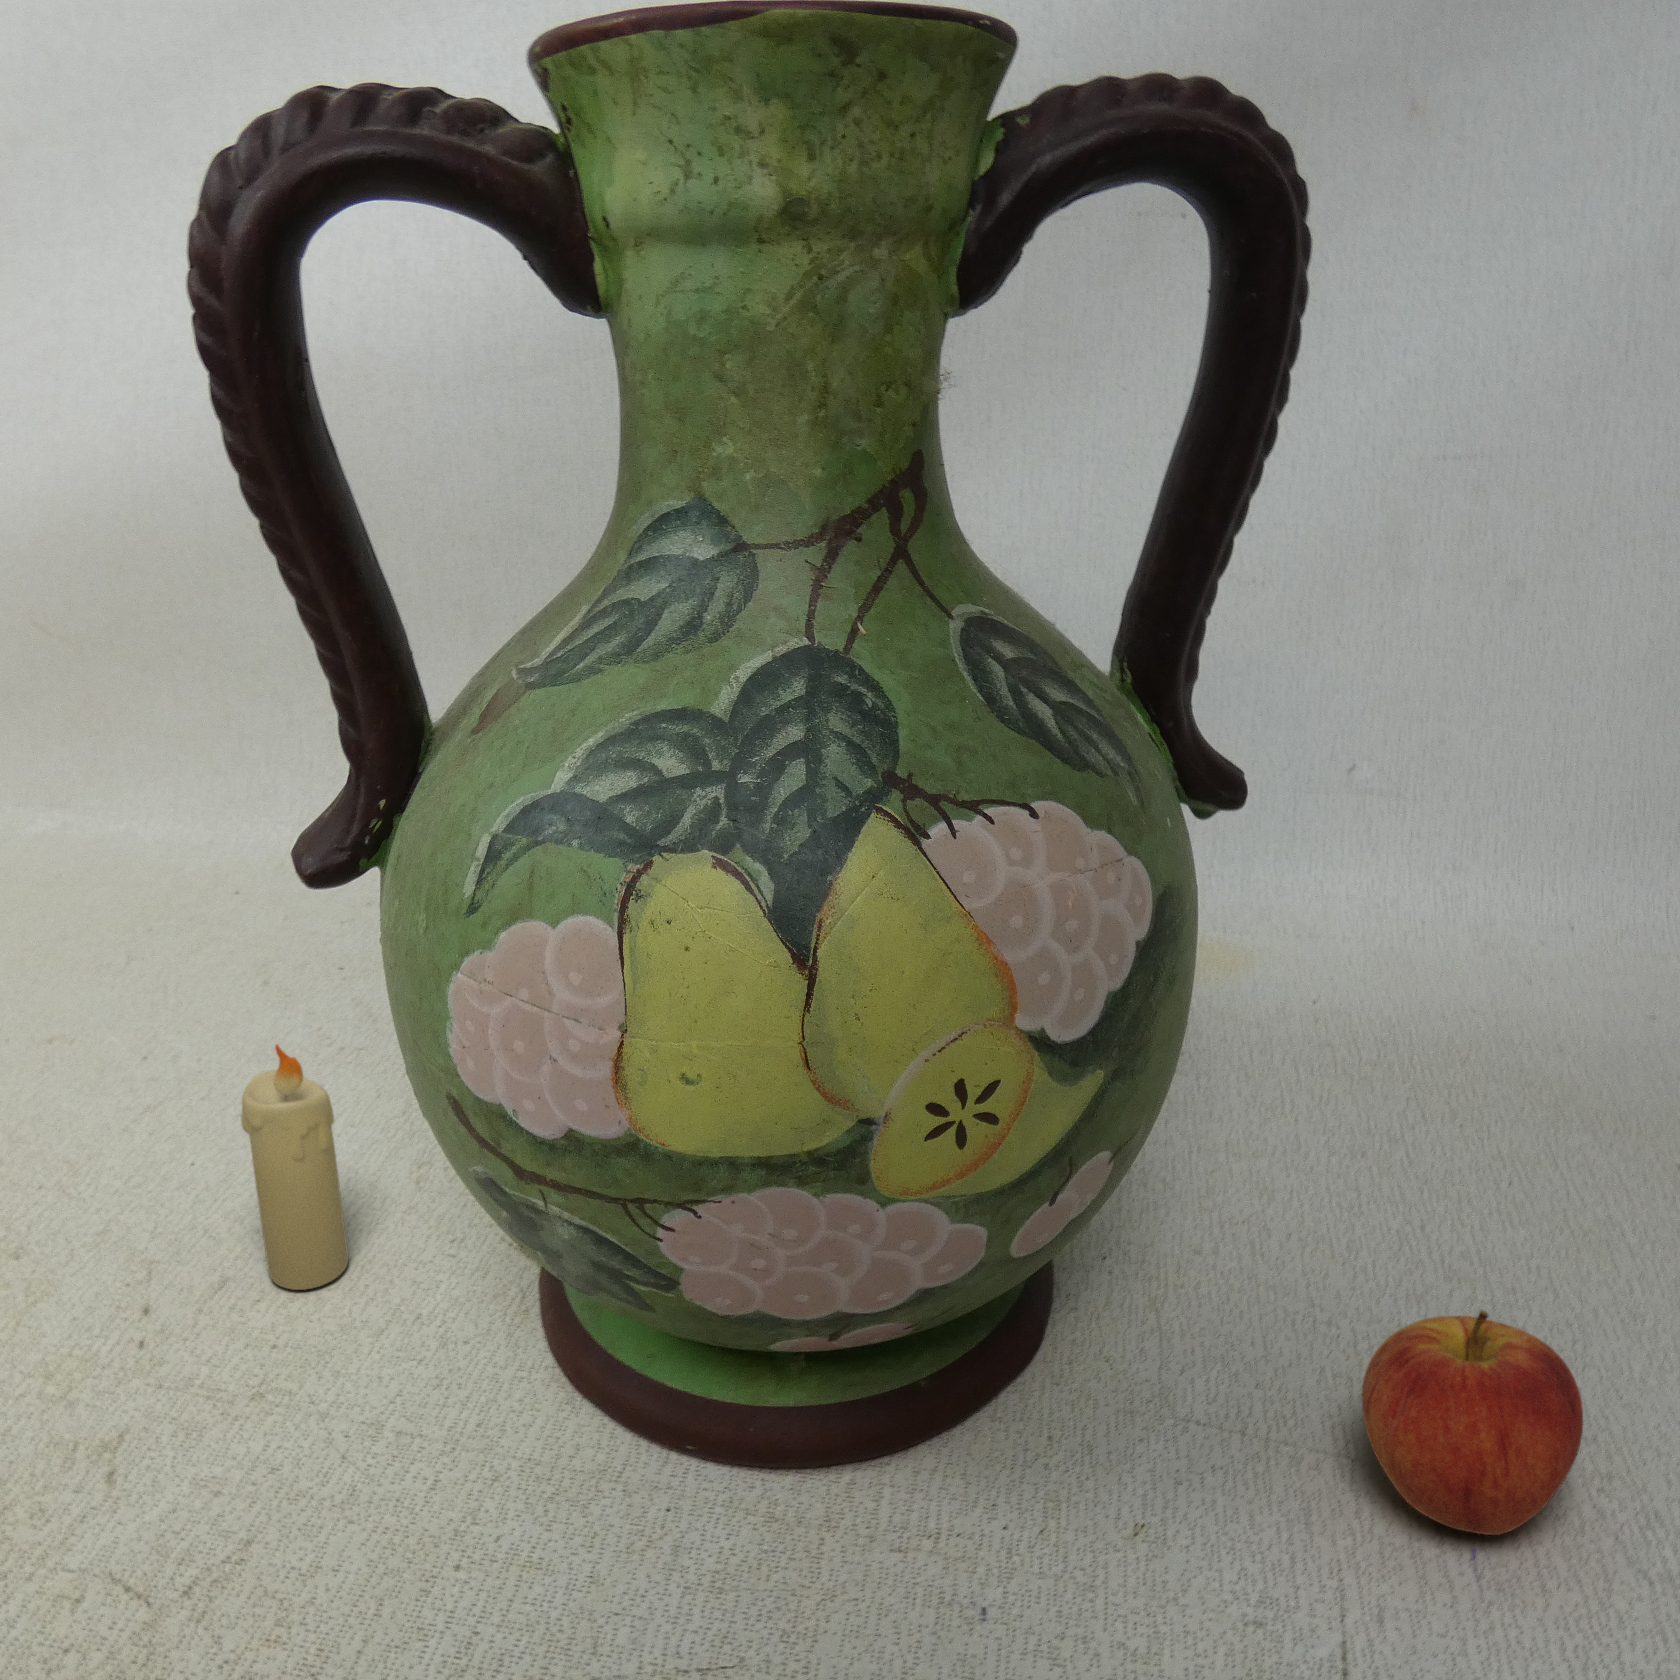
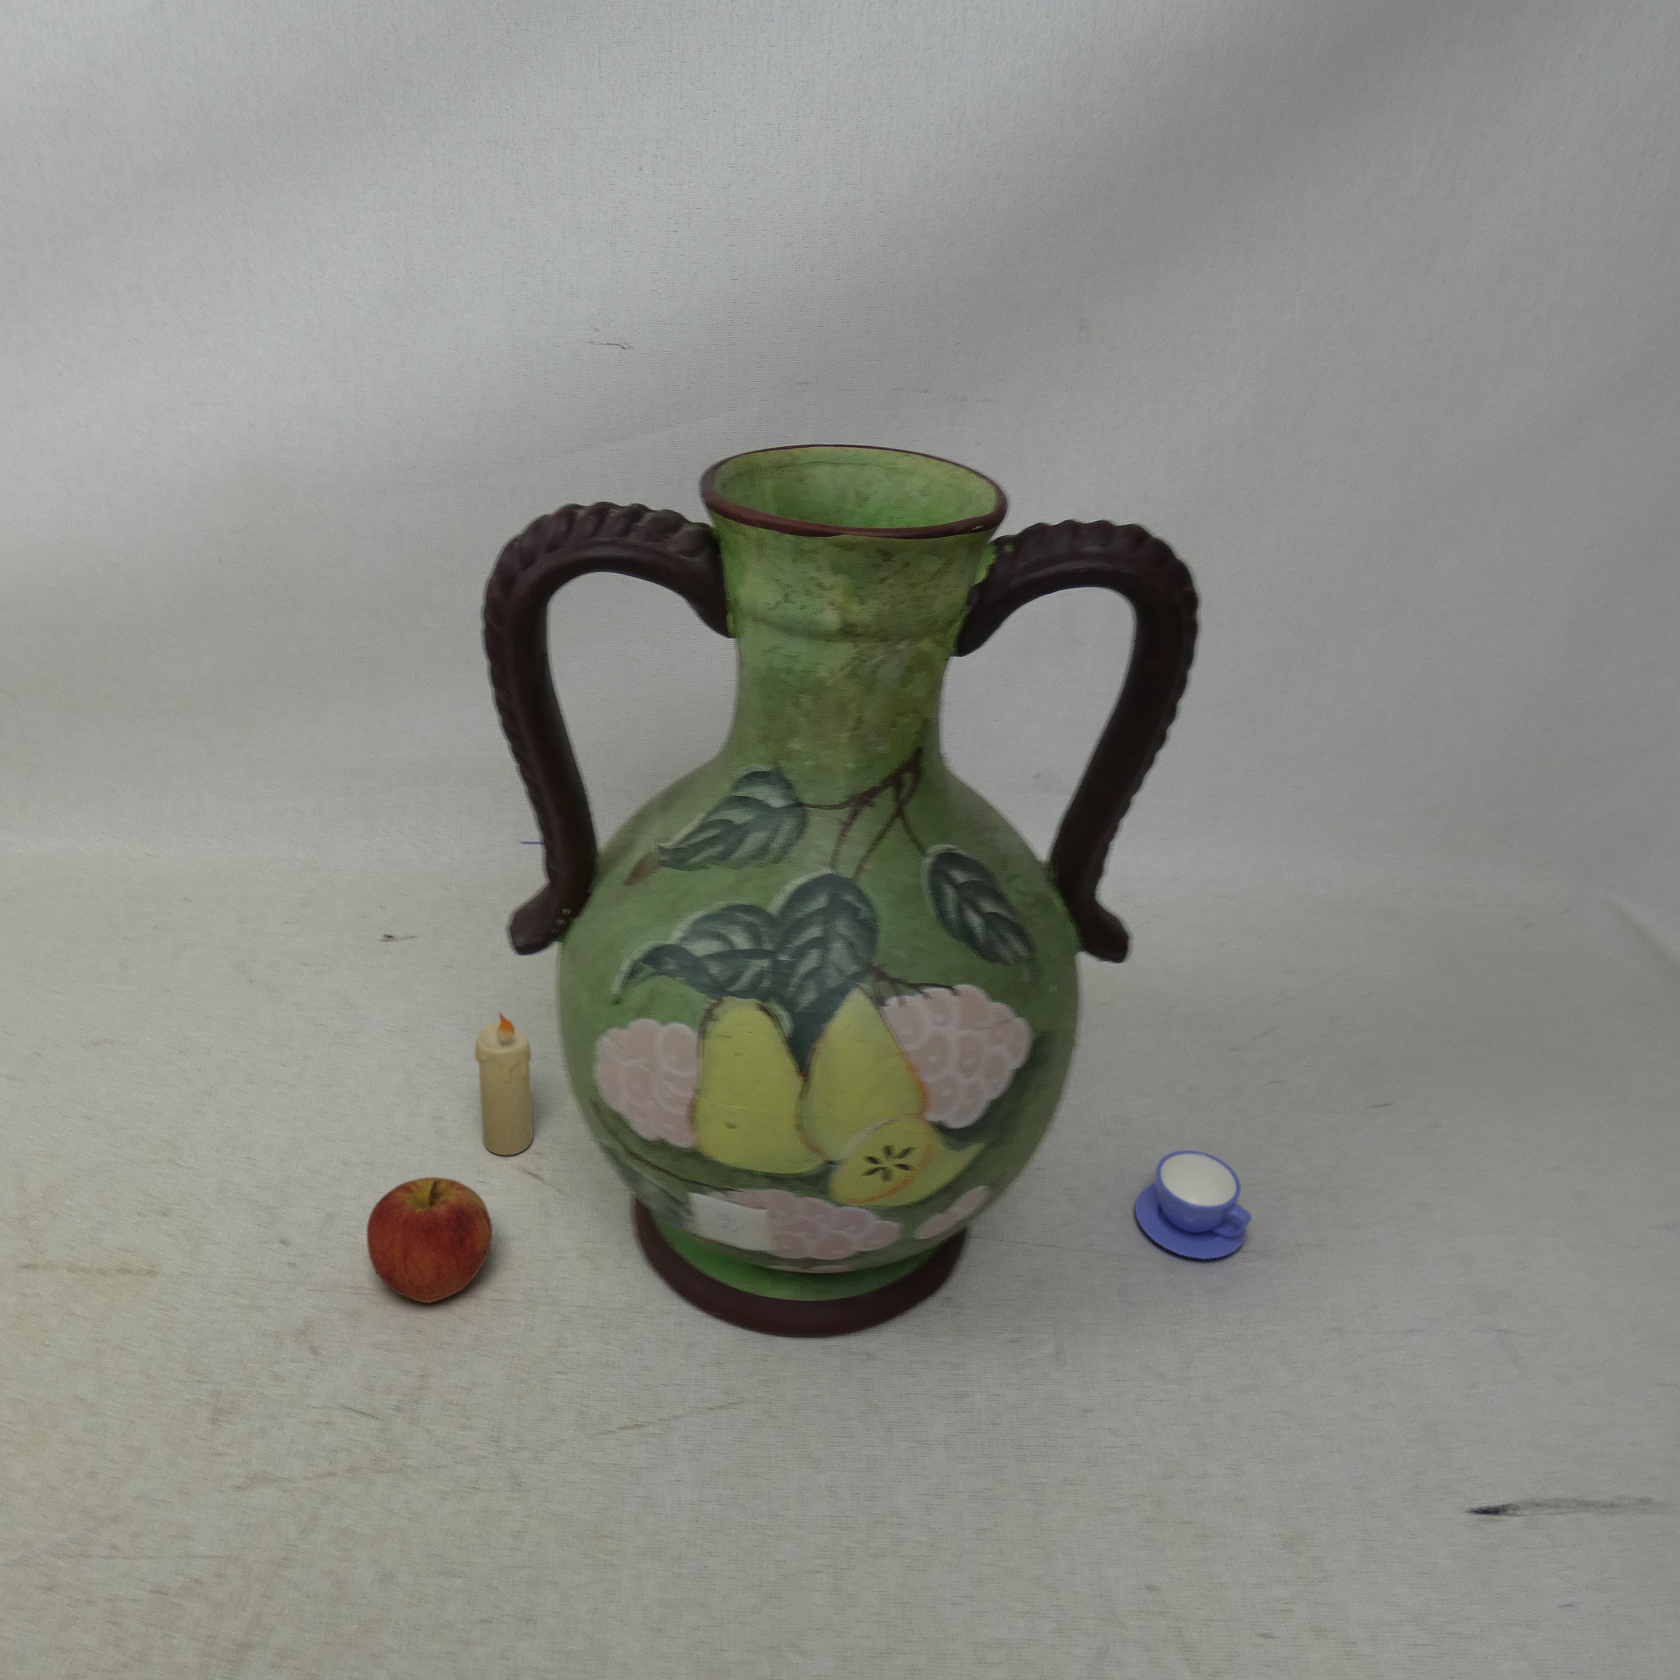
teacup: none [1293,1128,1475,1281] -> present [1135,1150,1251,1259]
apple: present [1362,1310,1583,1535] -> present [367,1177,492,1303]

